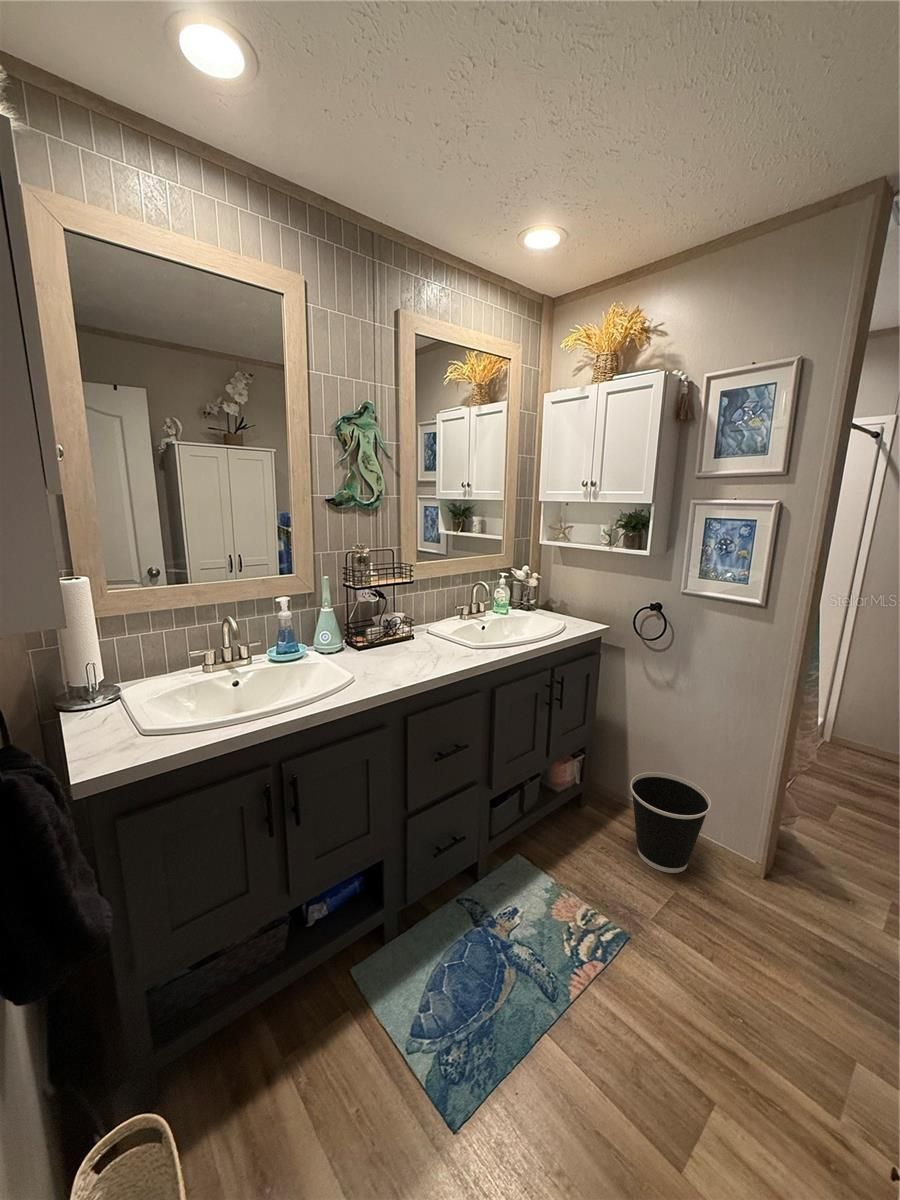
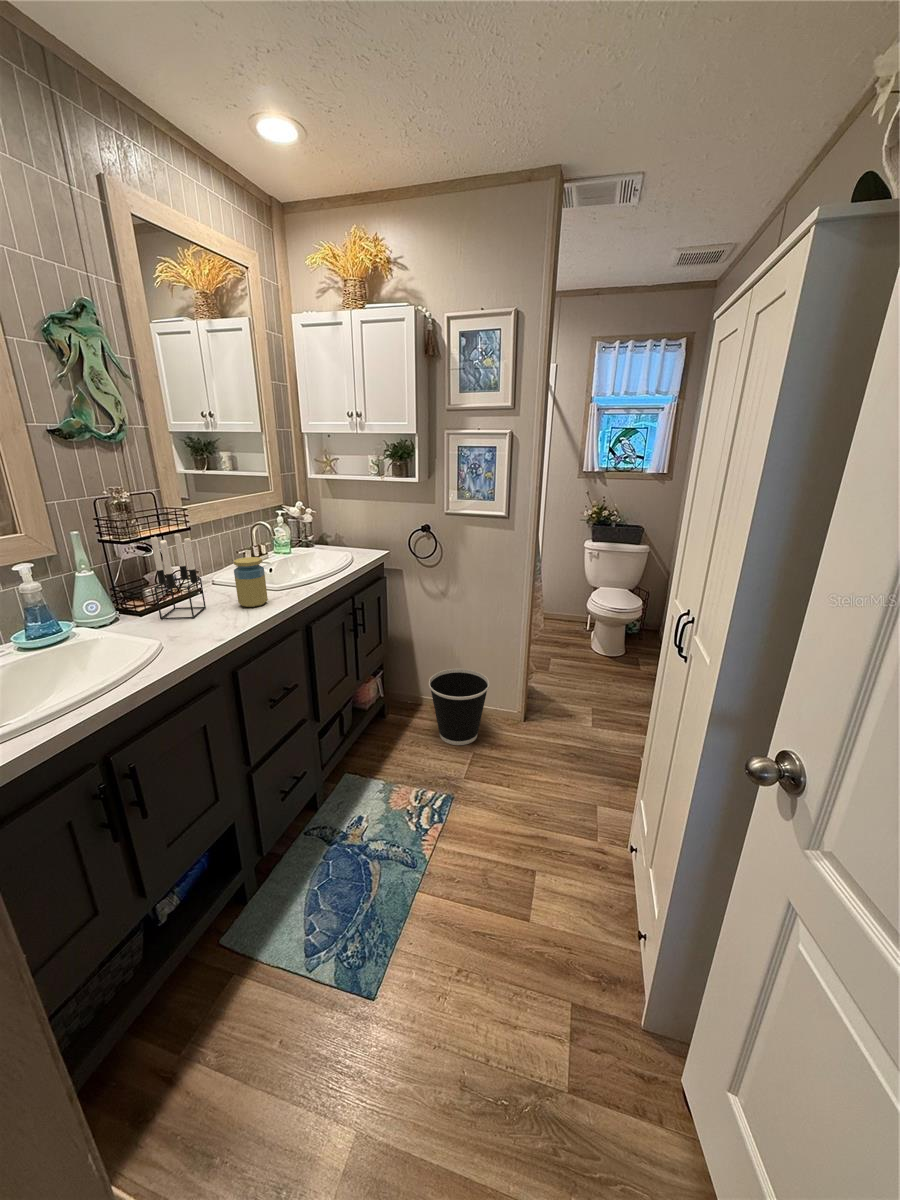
candle holder: none [369,585,407,660] -> present [151,534,206,619]
jar: none [432,613,458,660] -> present [233,557,268,607]

